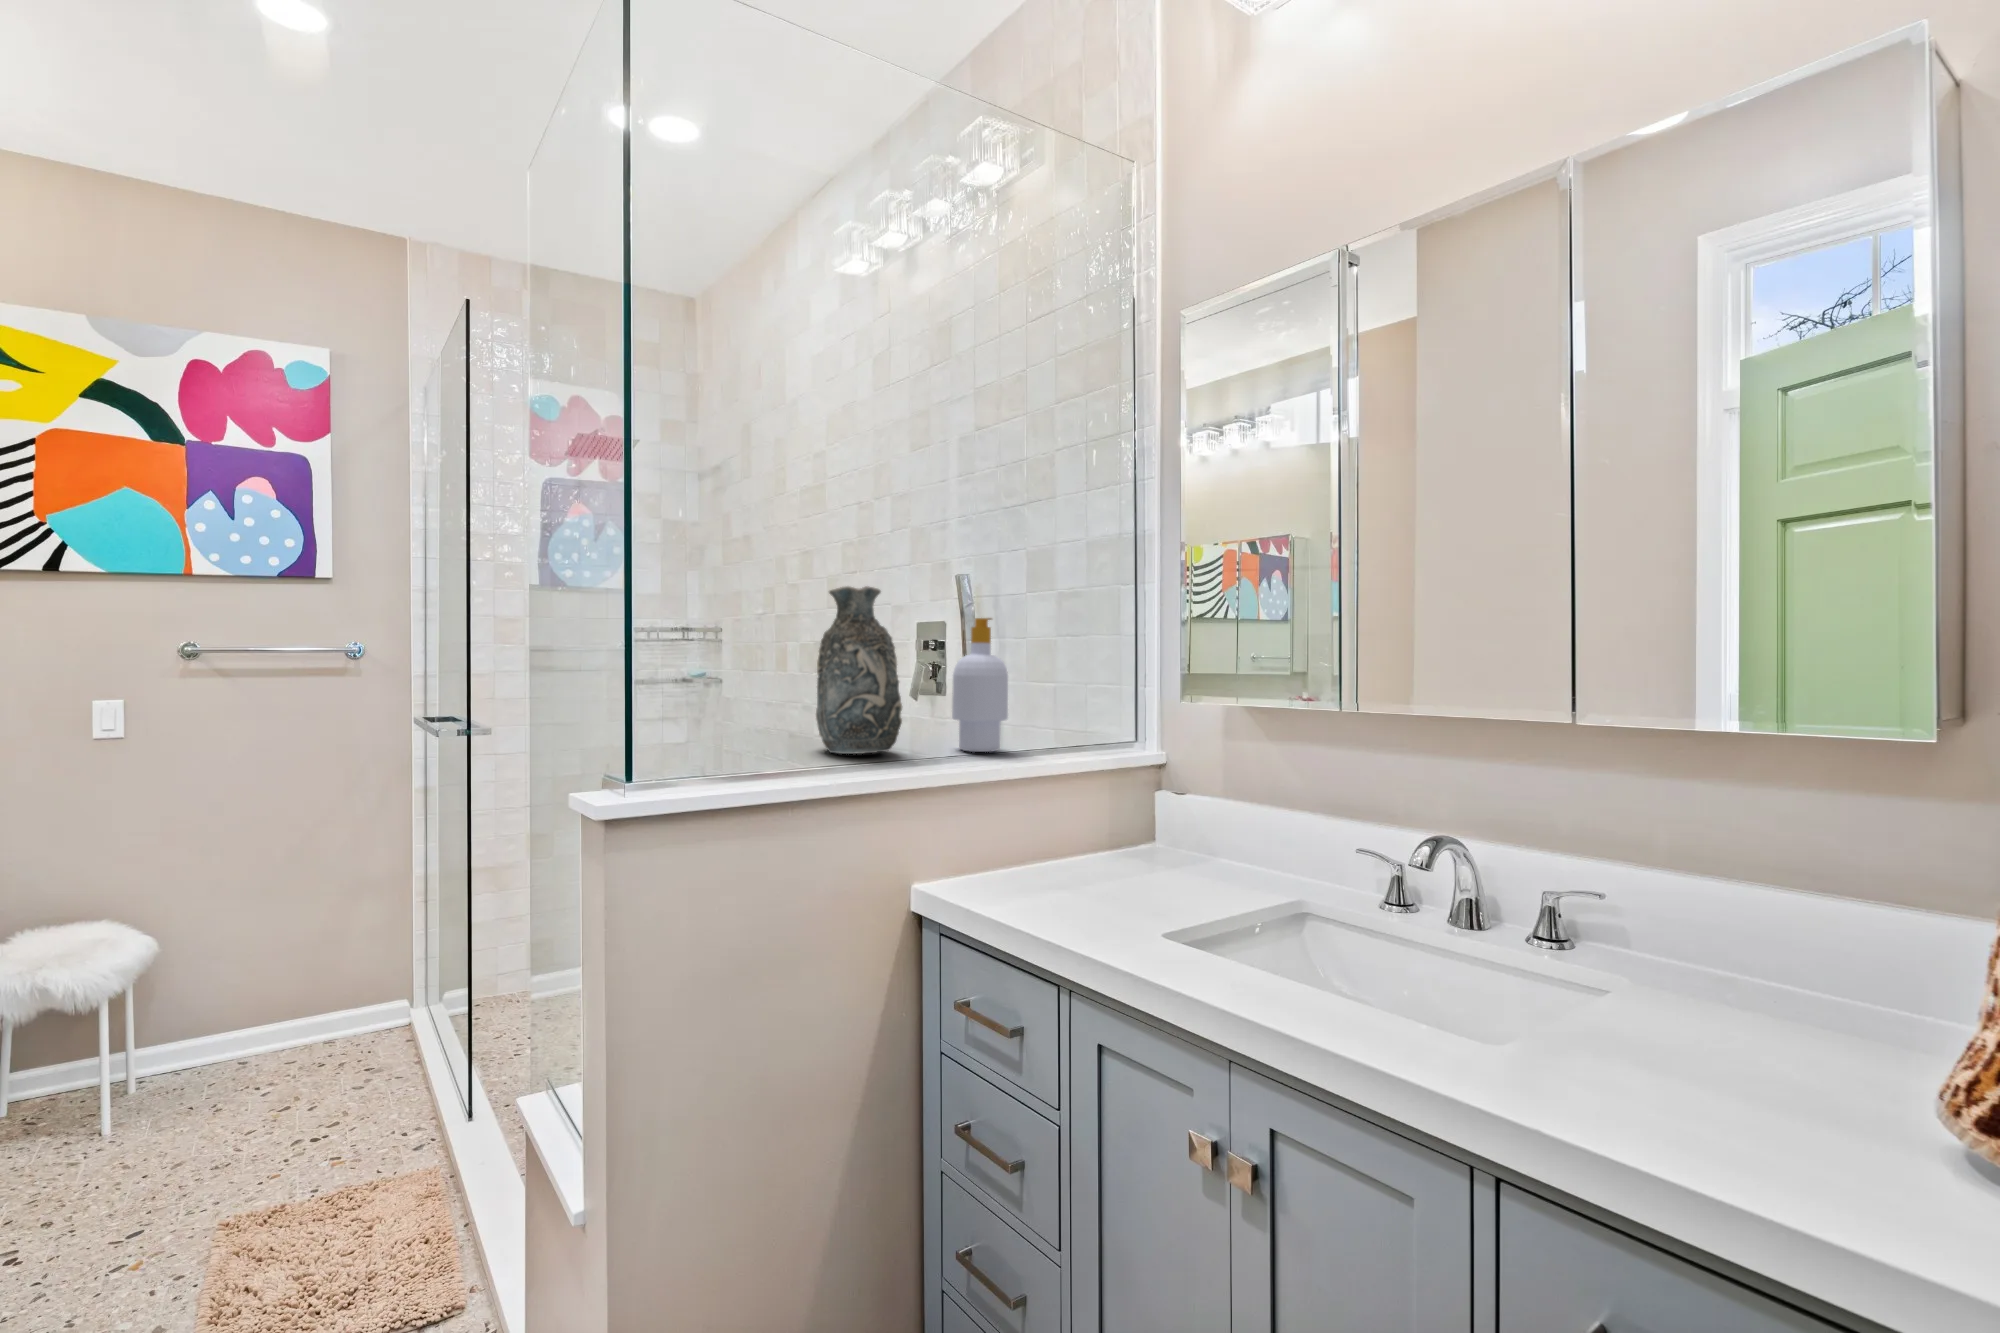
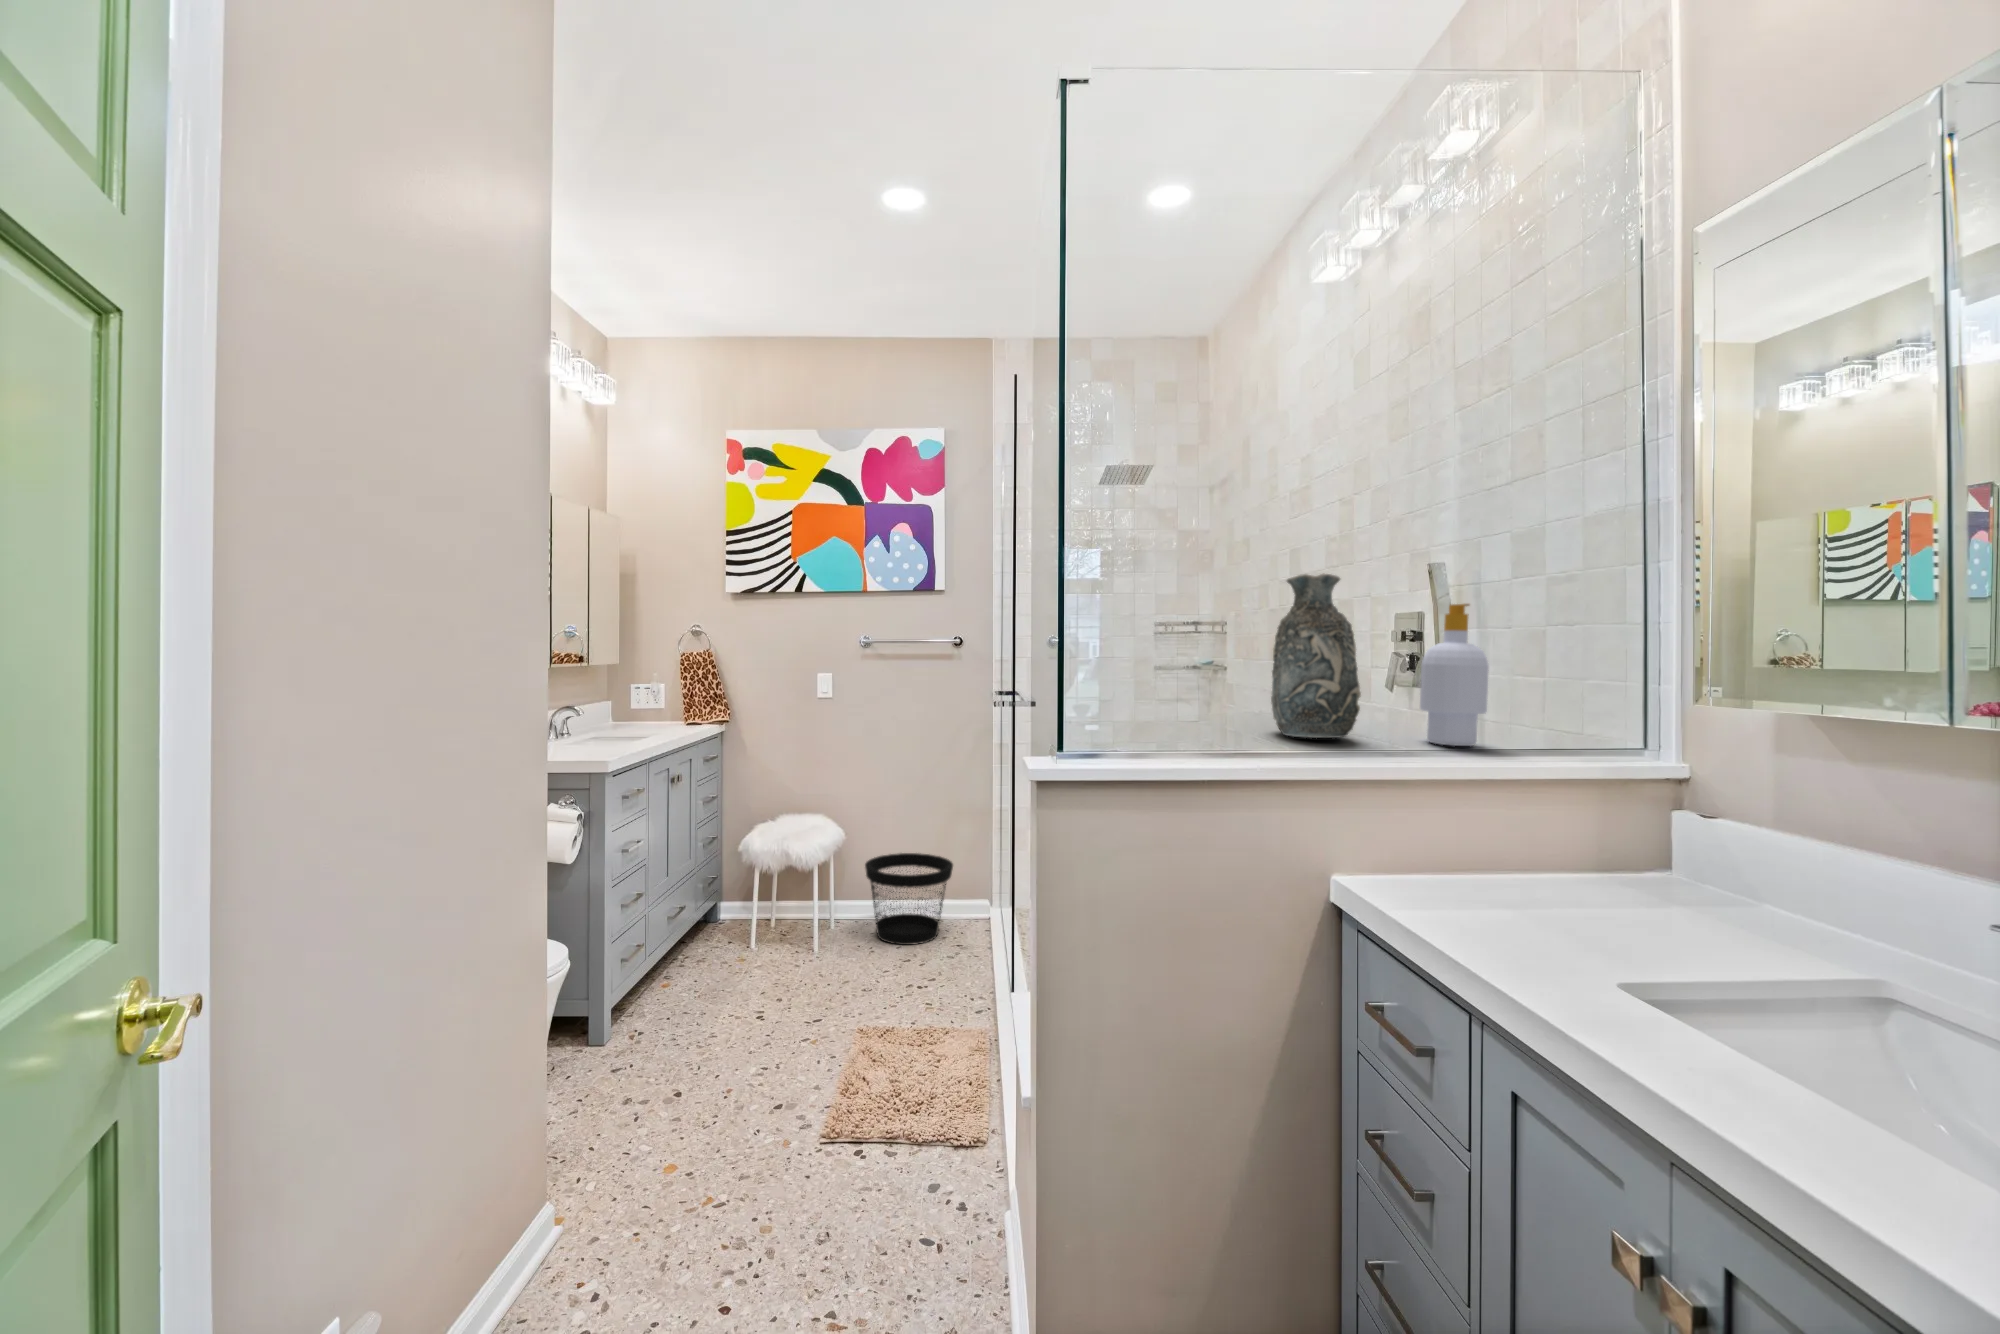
wastebasket: none [201,953,358,1092] -> present [865,853,953,945]

